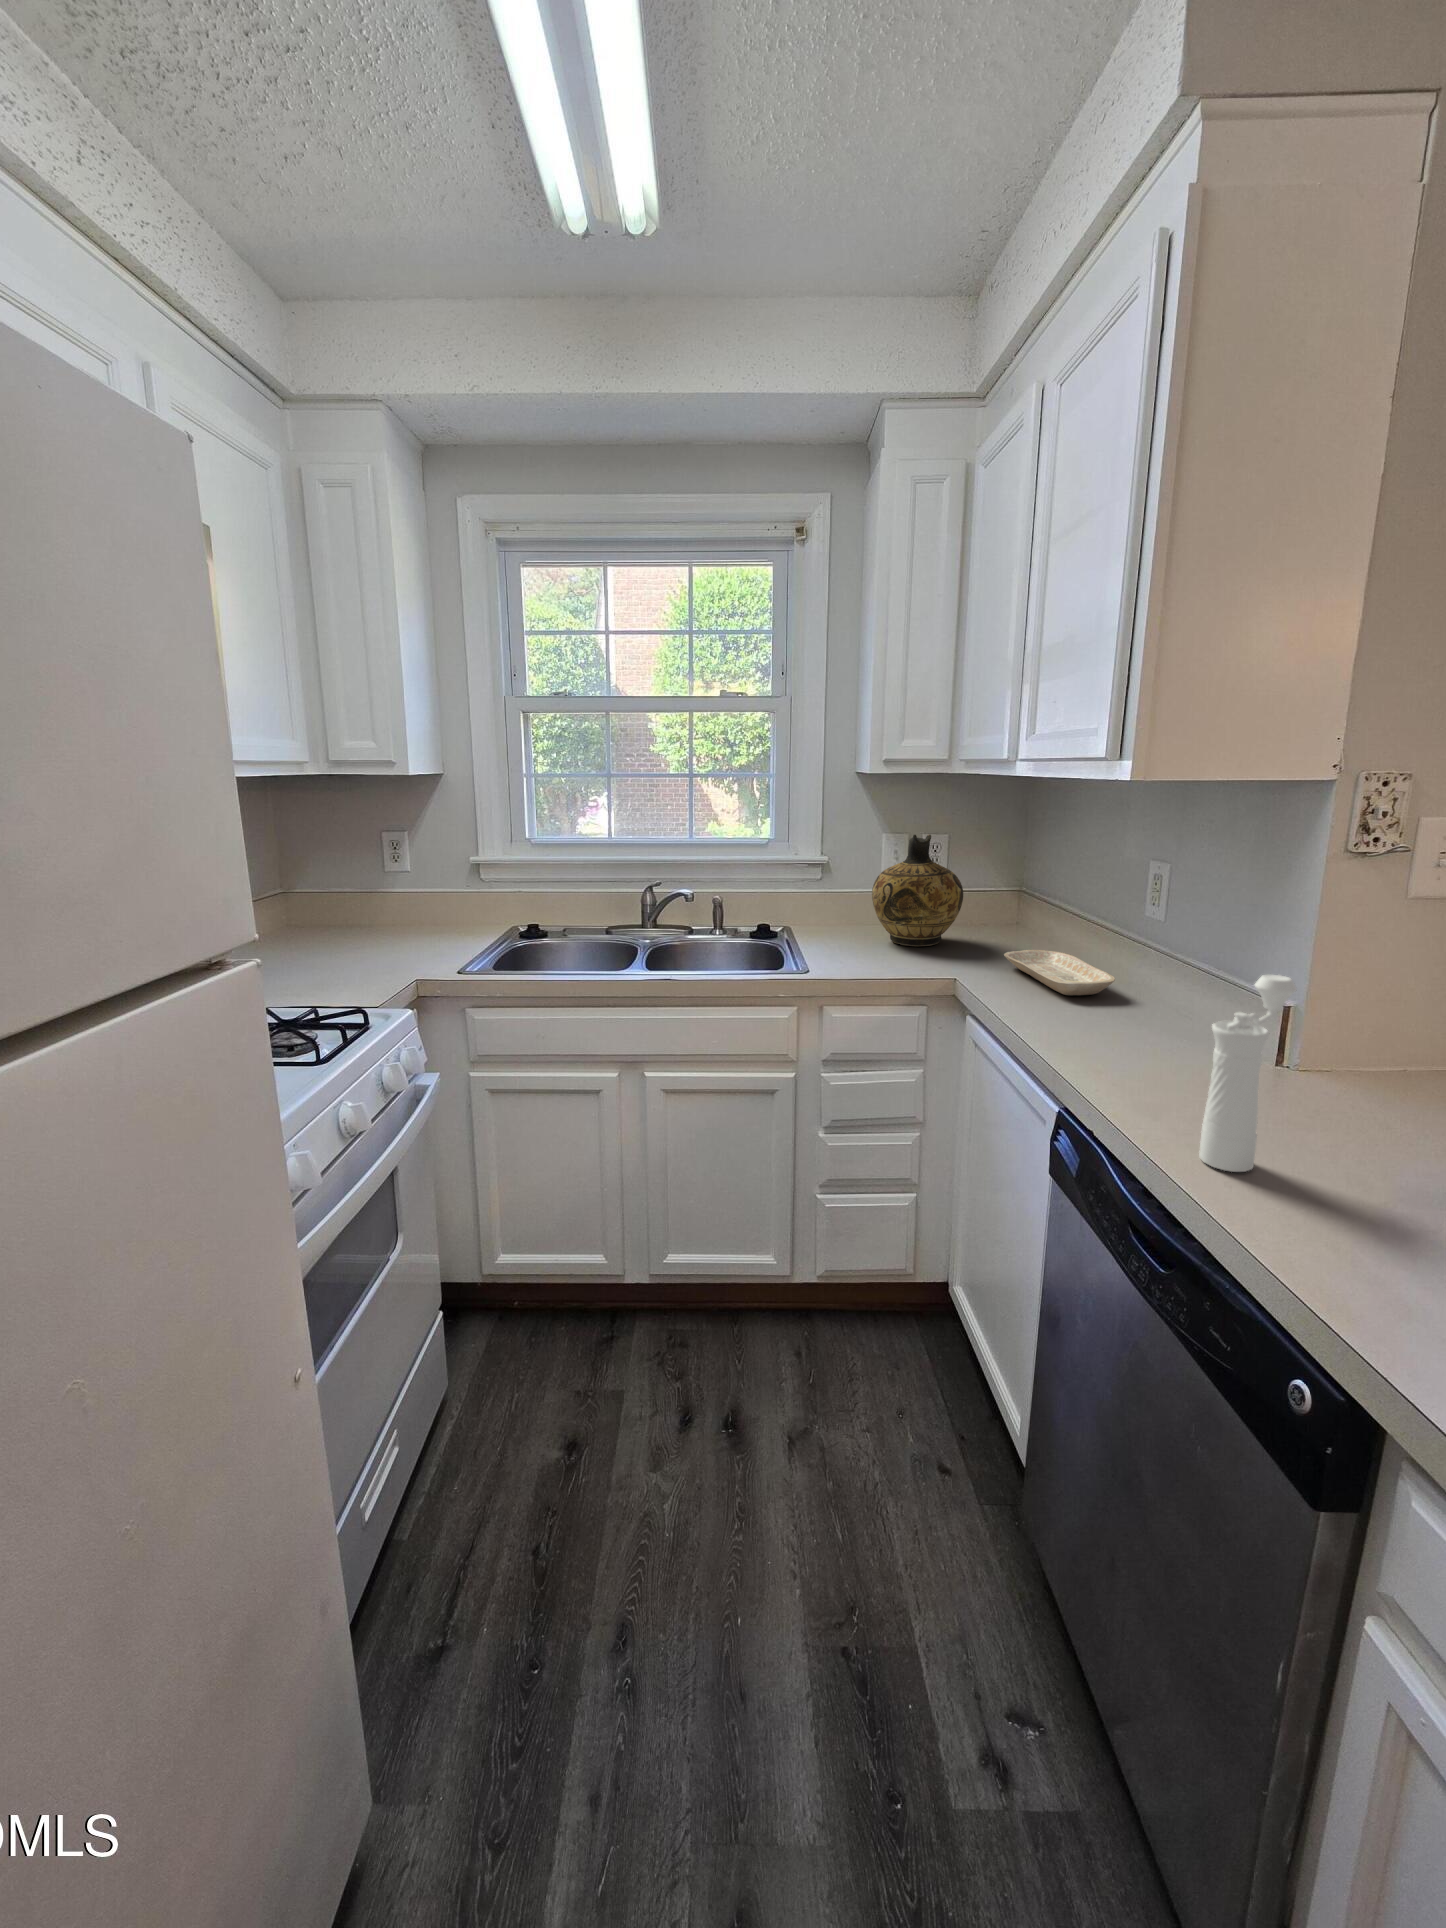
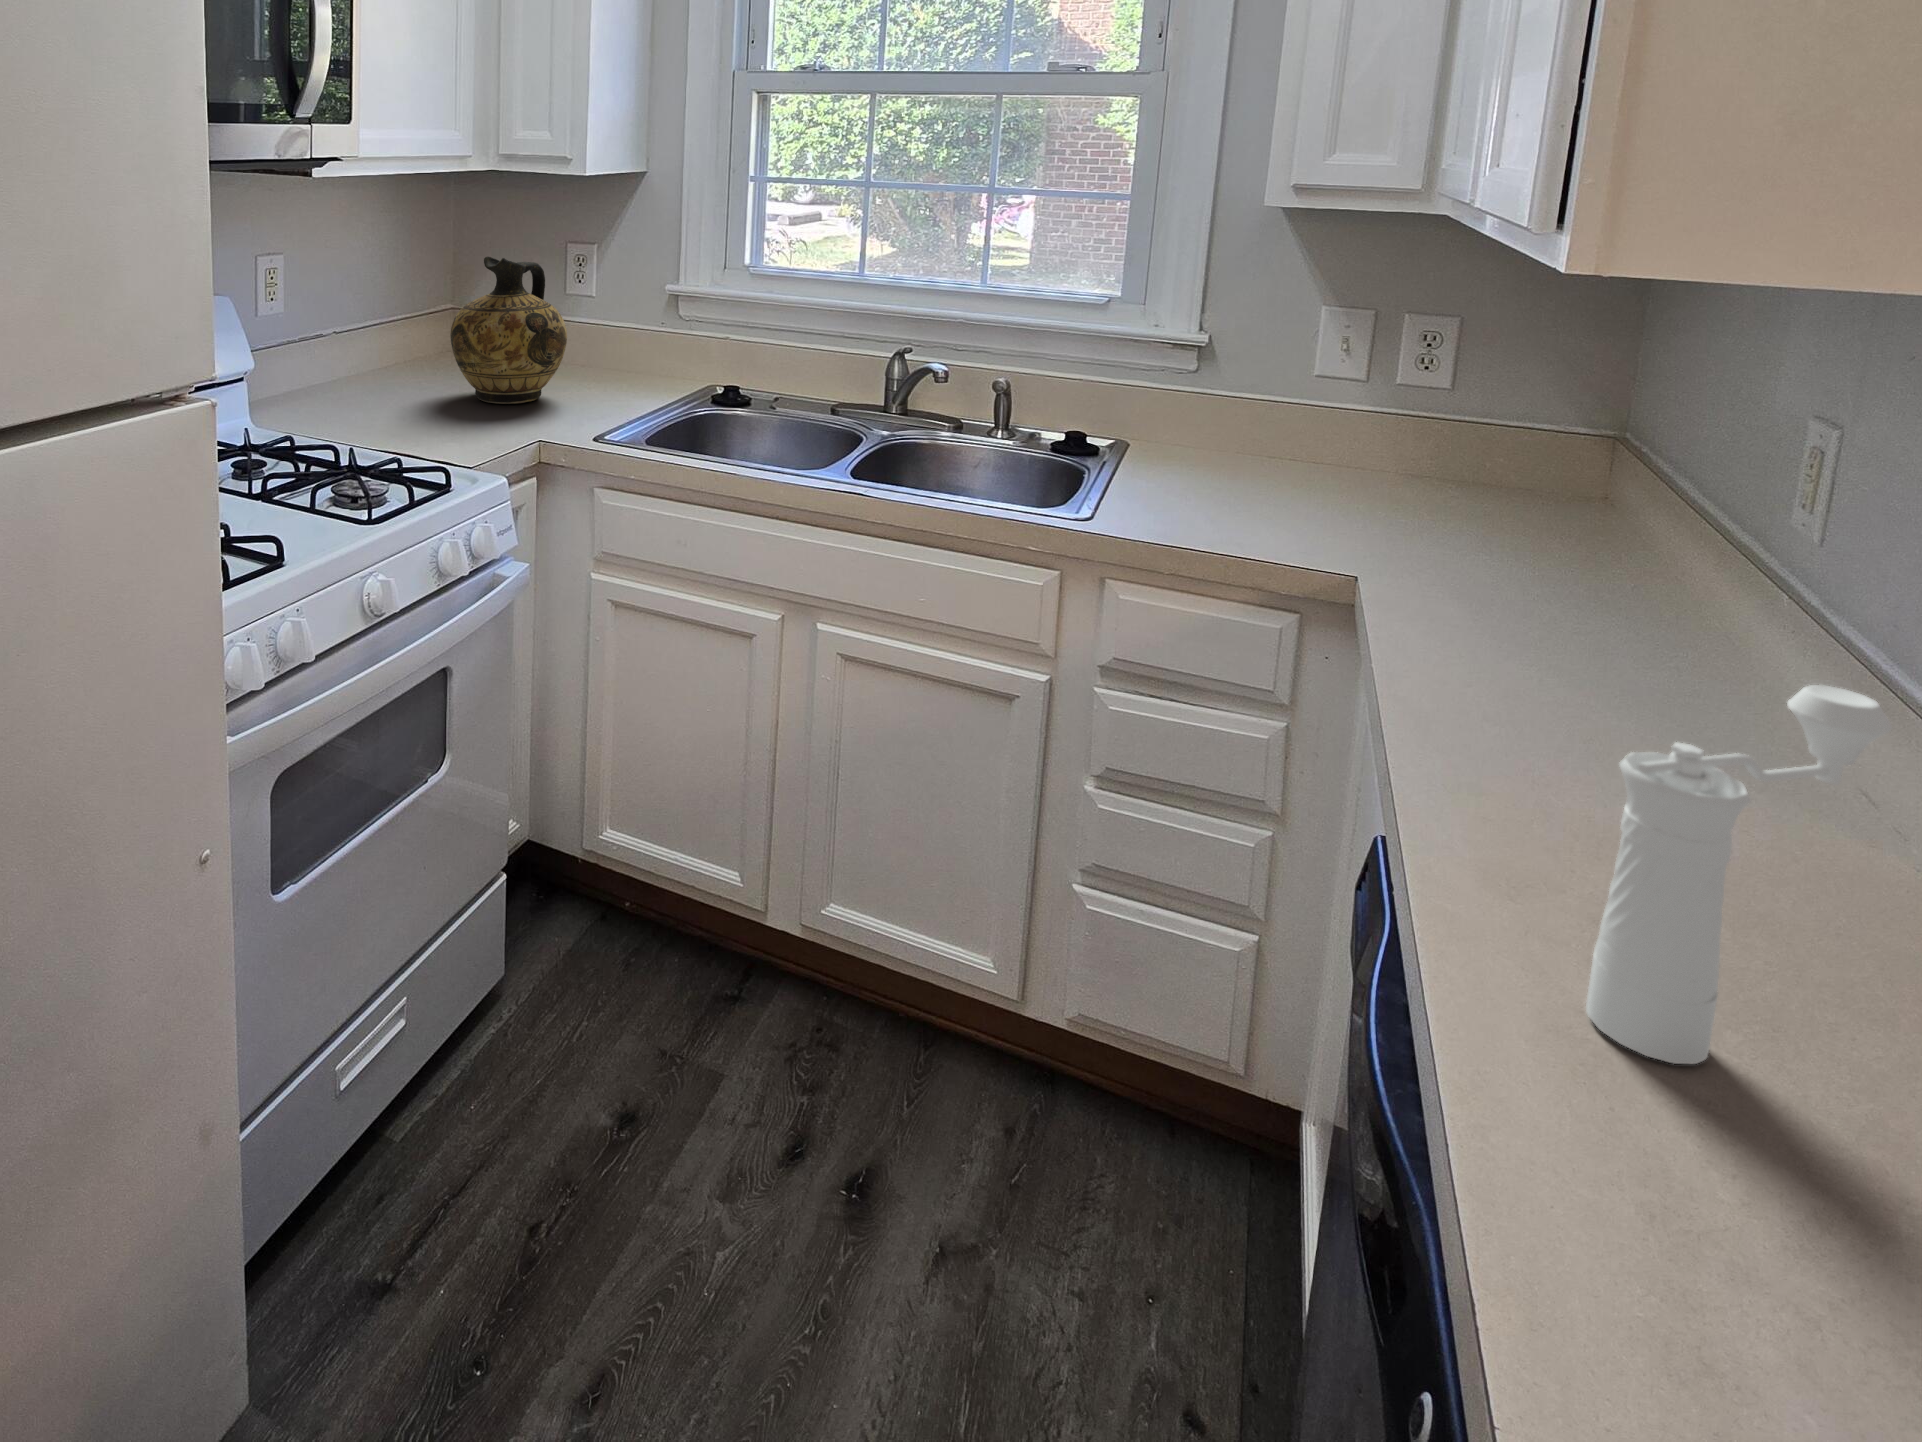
ceramic jug: present [872,834,963,946] -> present [450,257,567,404]
tray: present [1004,950,1115,995] -> none [1489,547,1703,658]

